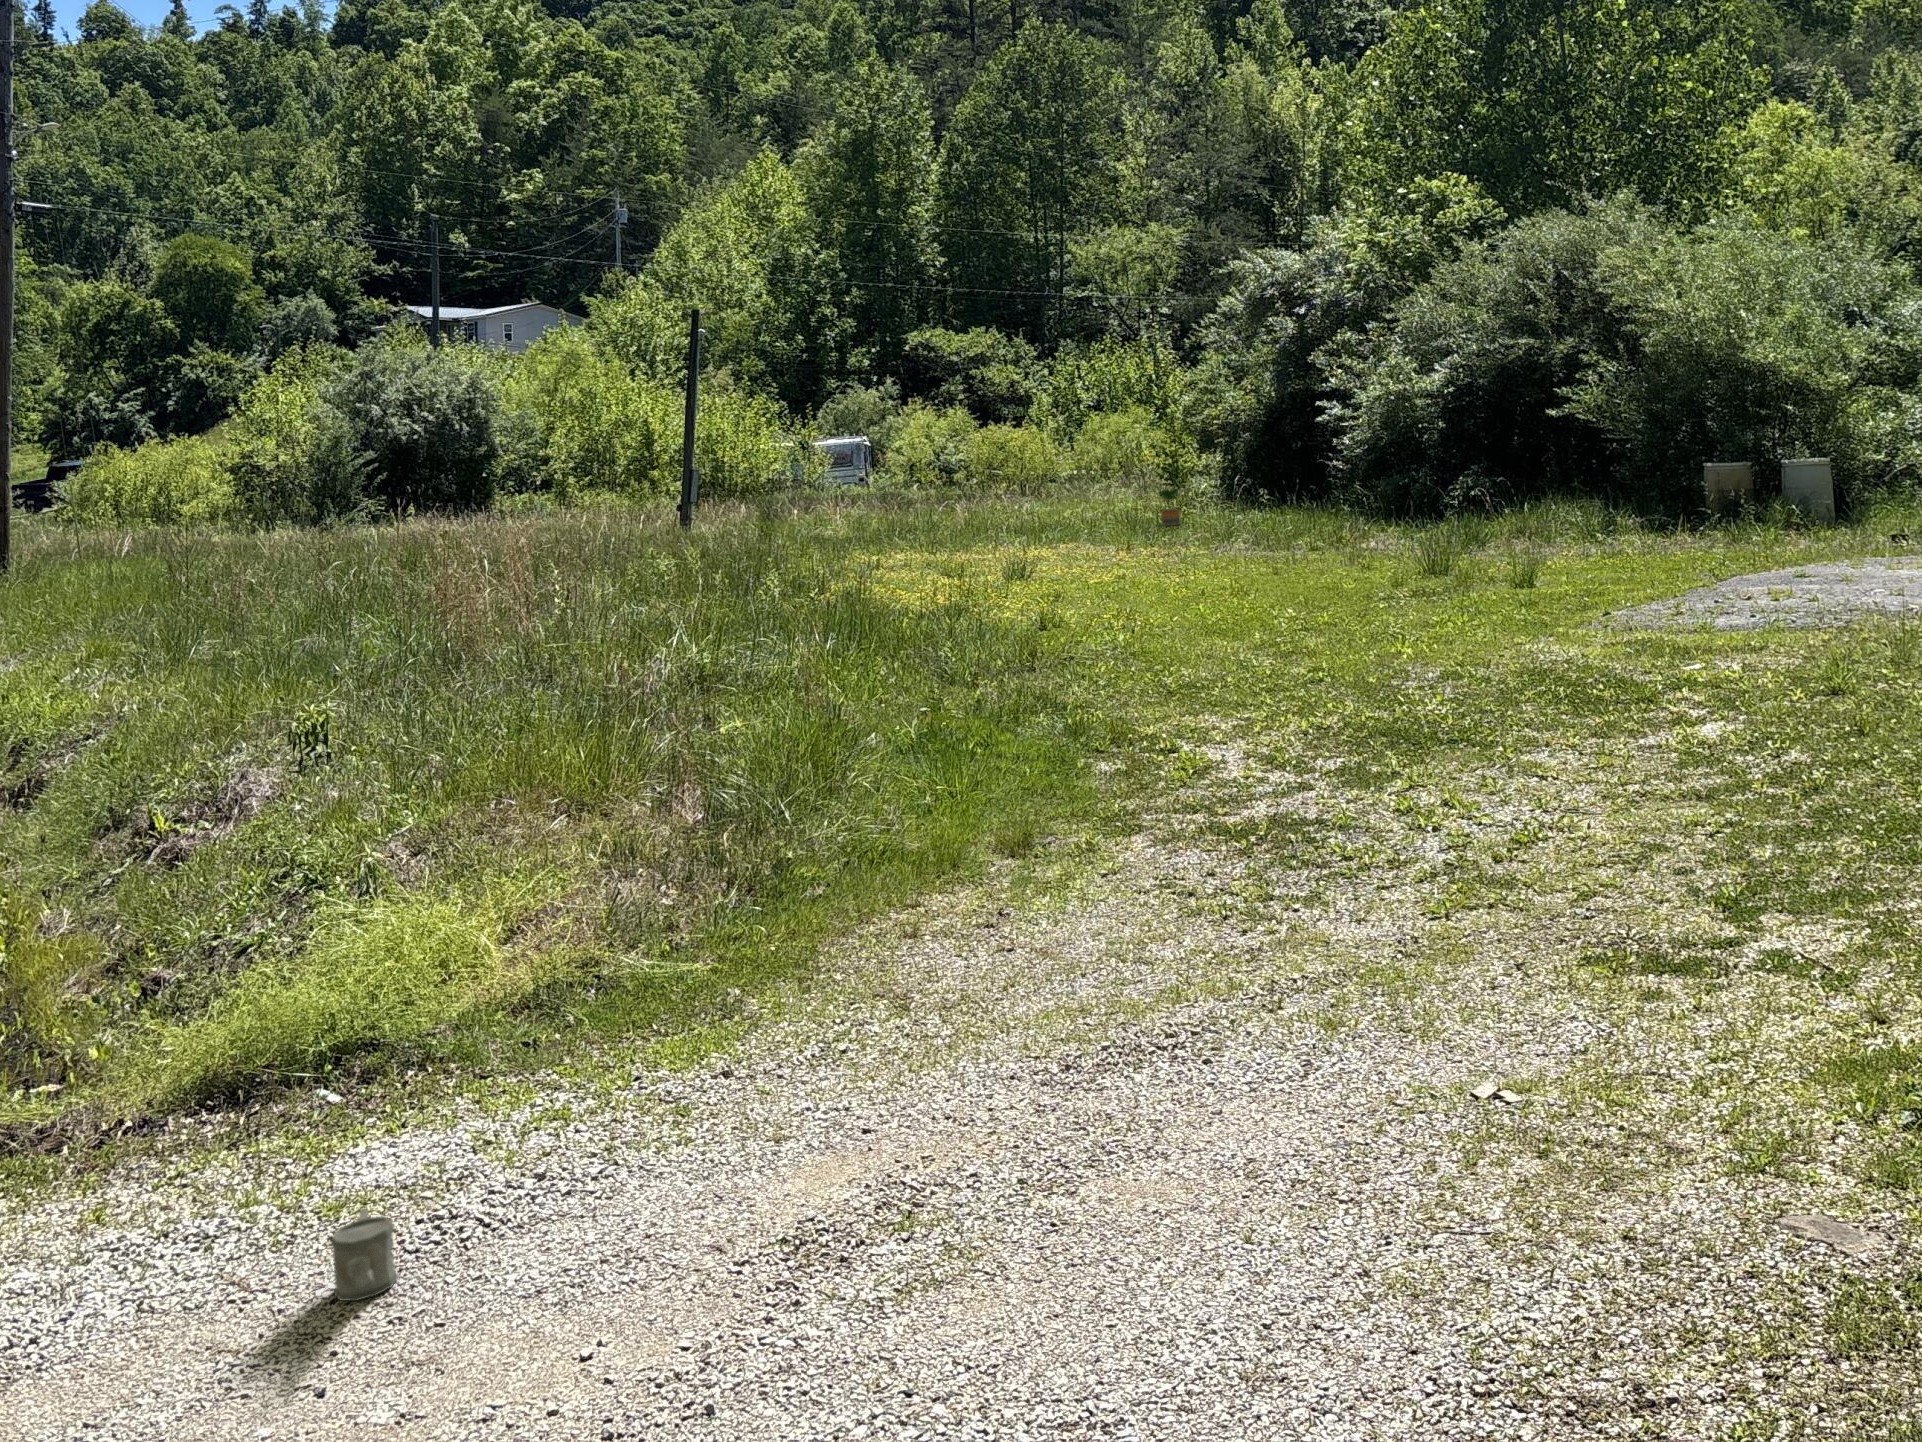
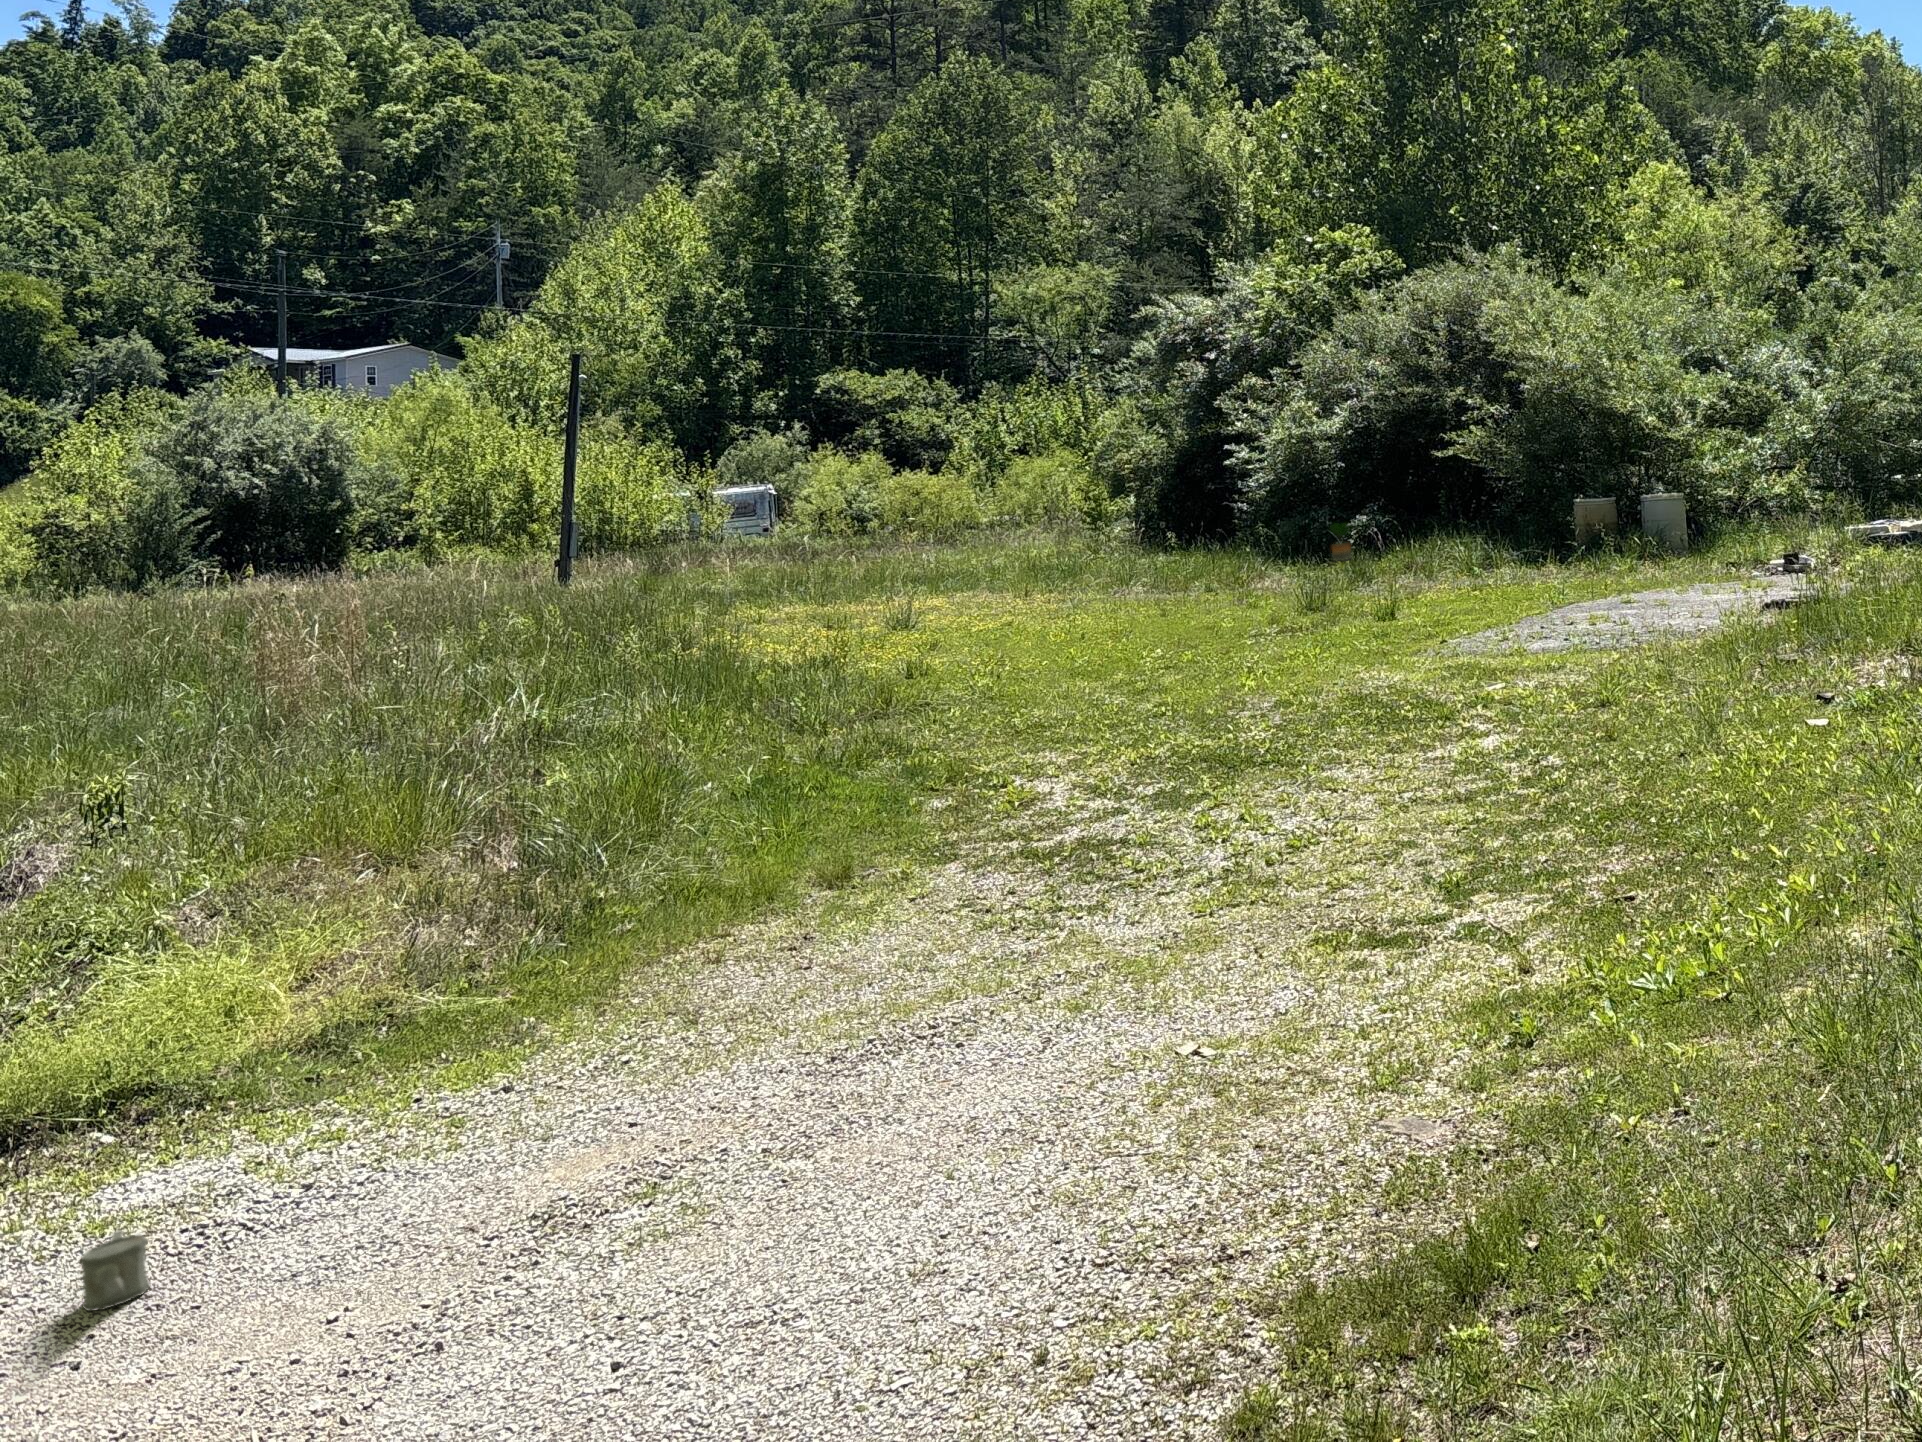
potted tree: present [1159,489,1181,526] -> present [1330,524,1352,561]

